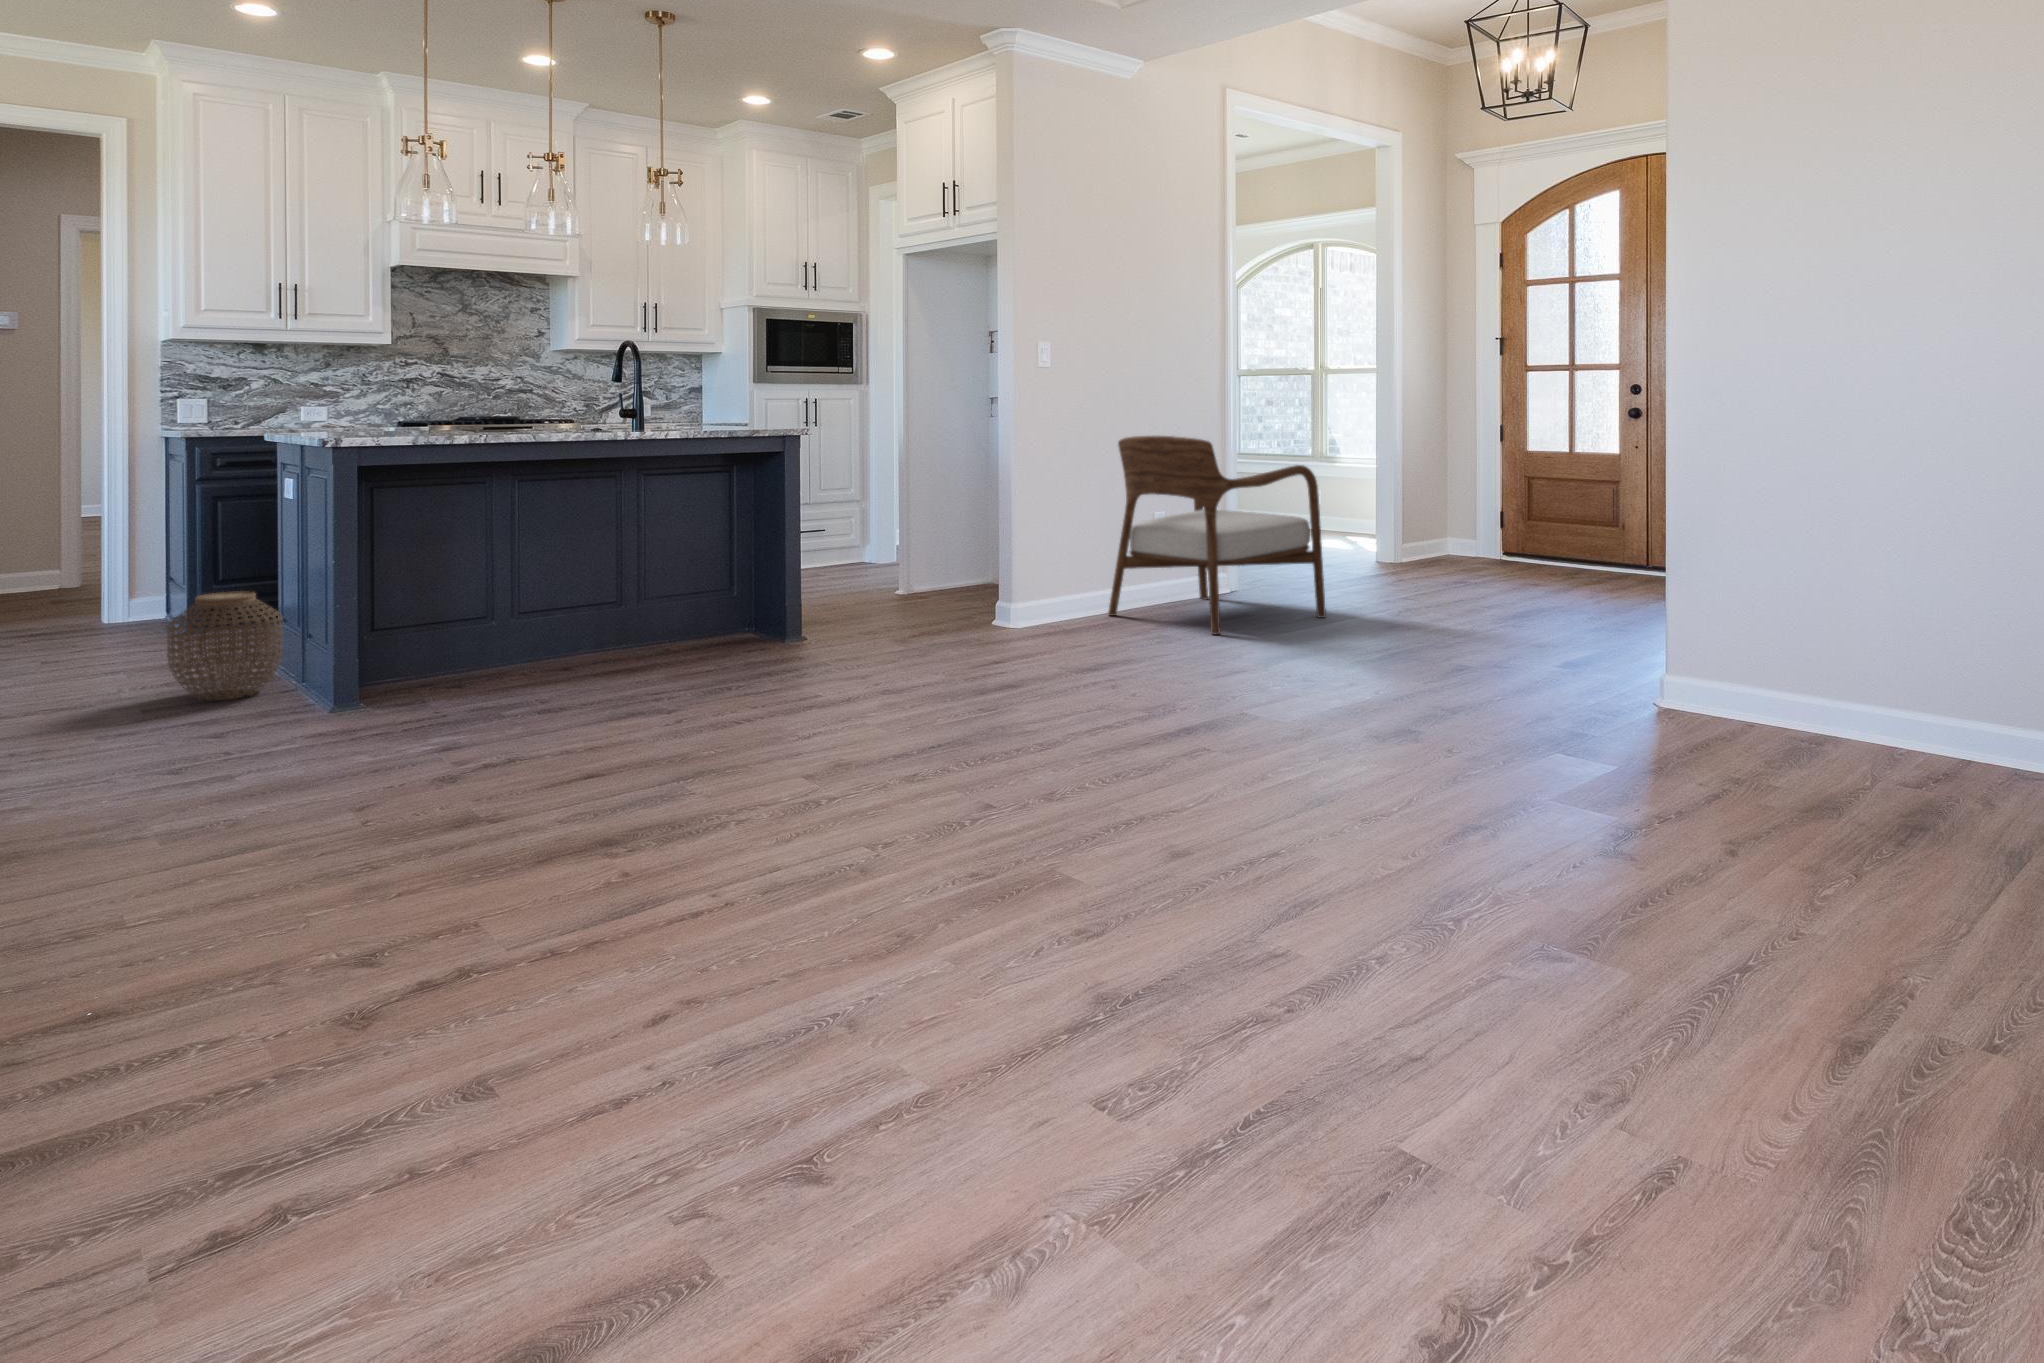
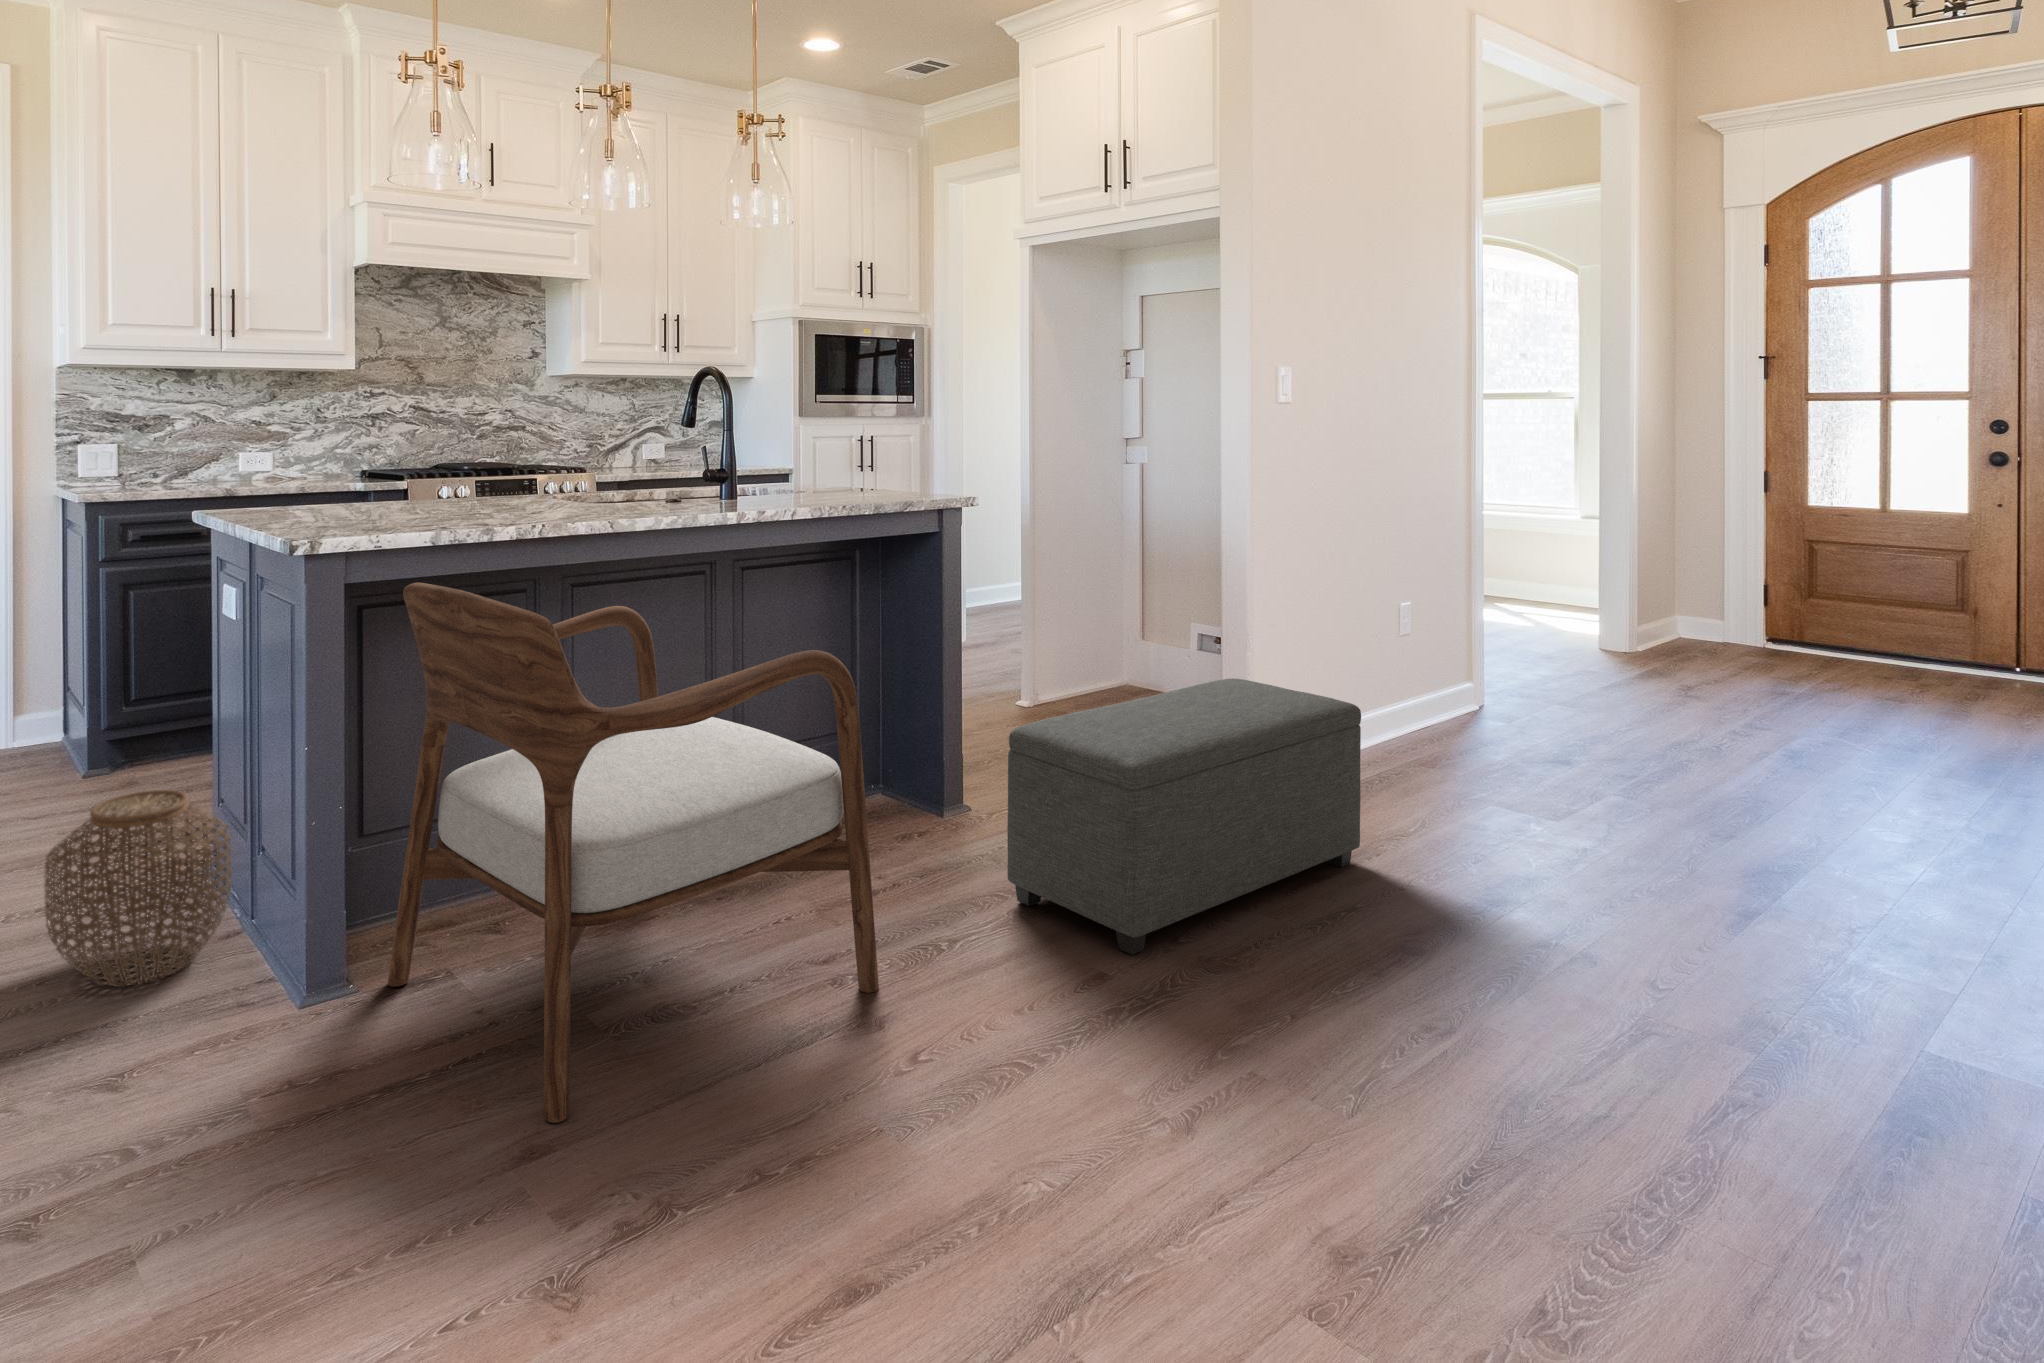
armchair: present [1108,436,1326,635] -> present [388,583,879,1123]
ottoman: none [783,542,1027,683] -> present [1007,678,1361,955]

